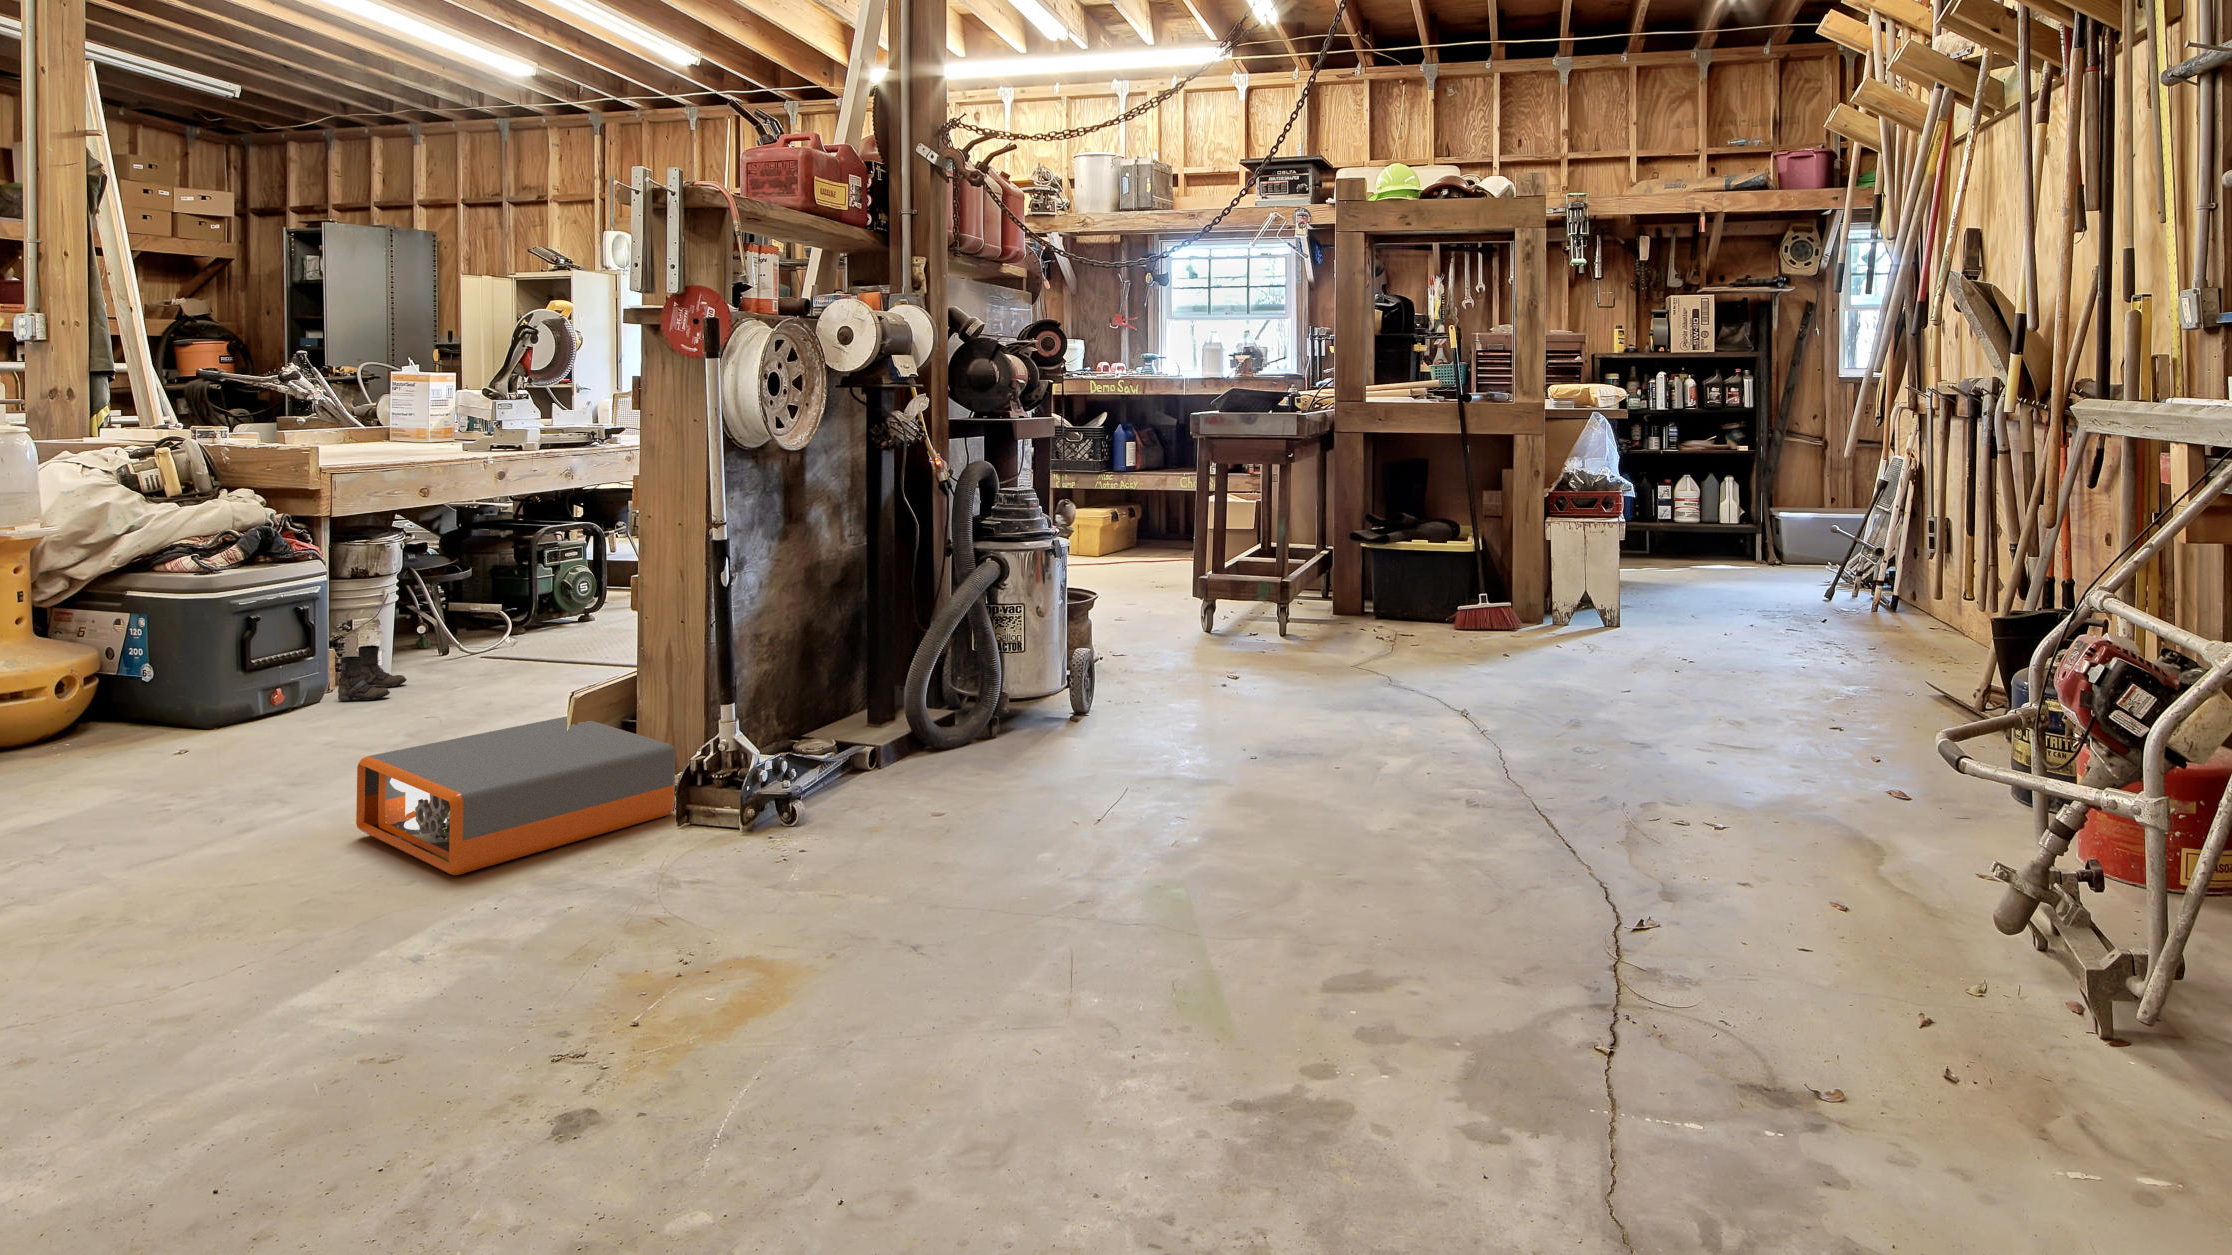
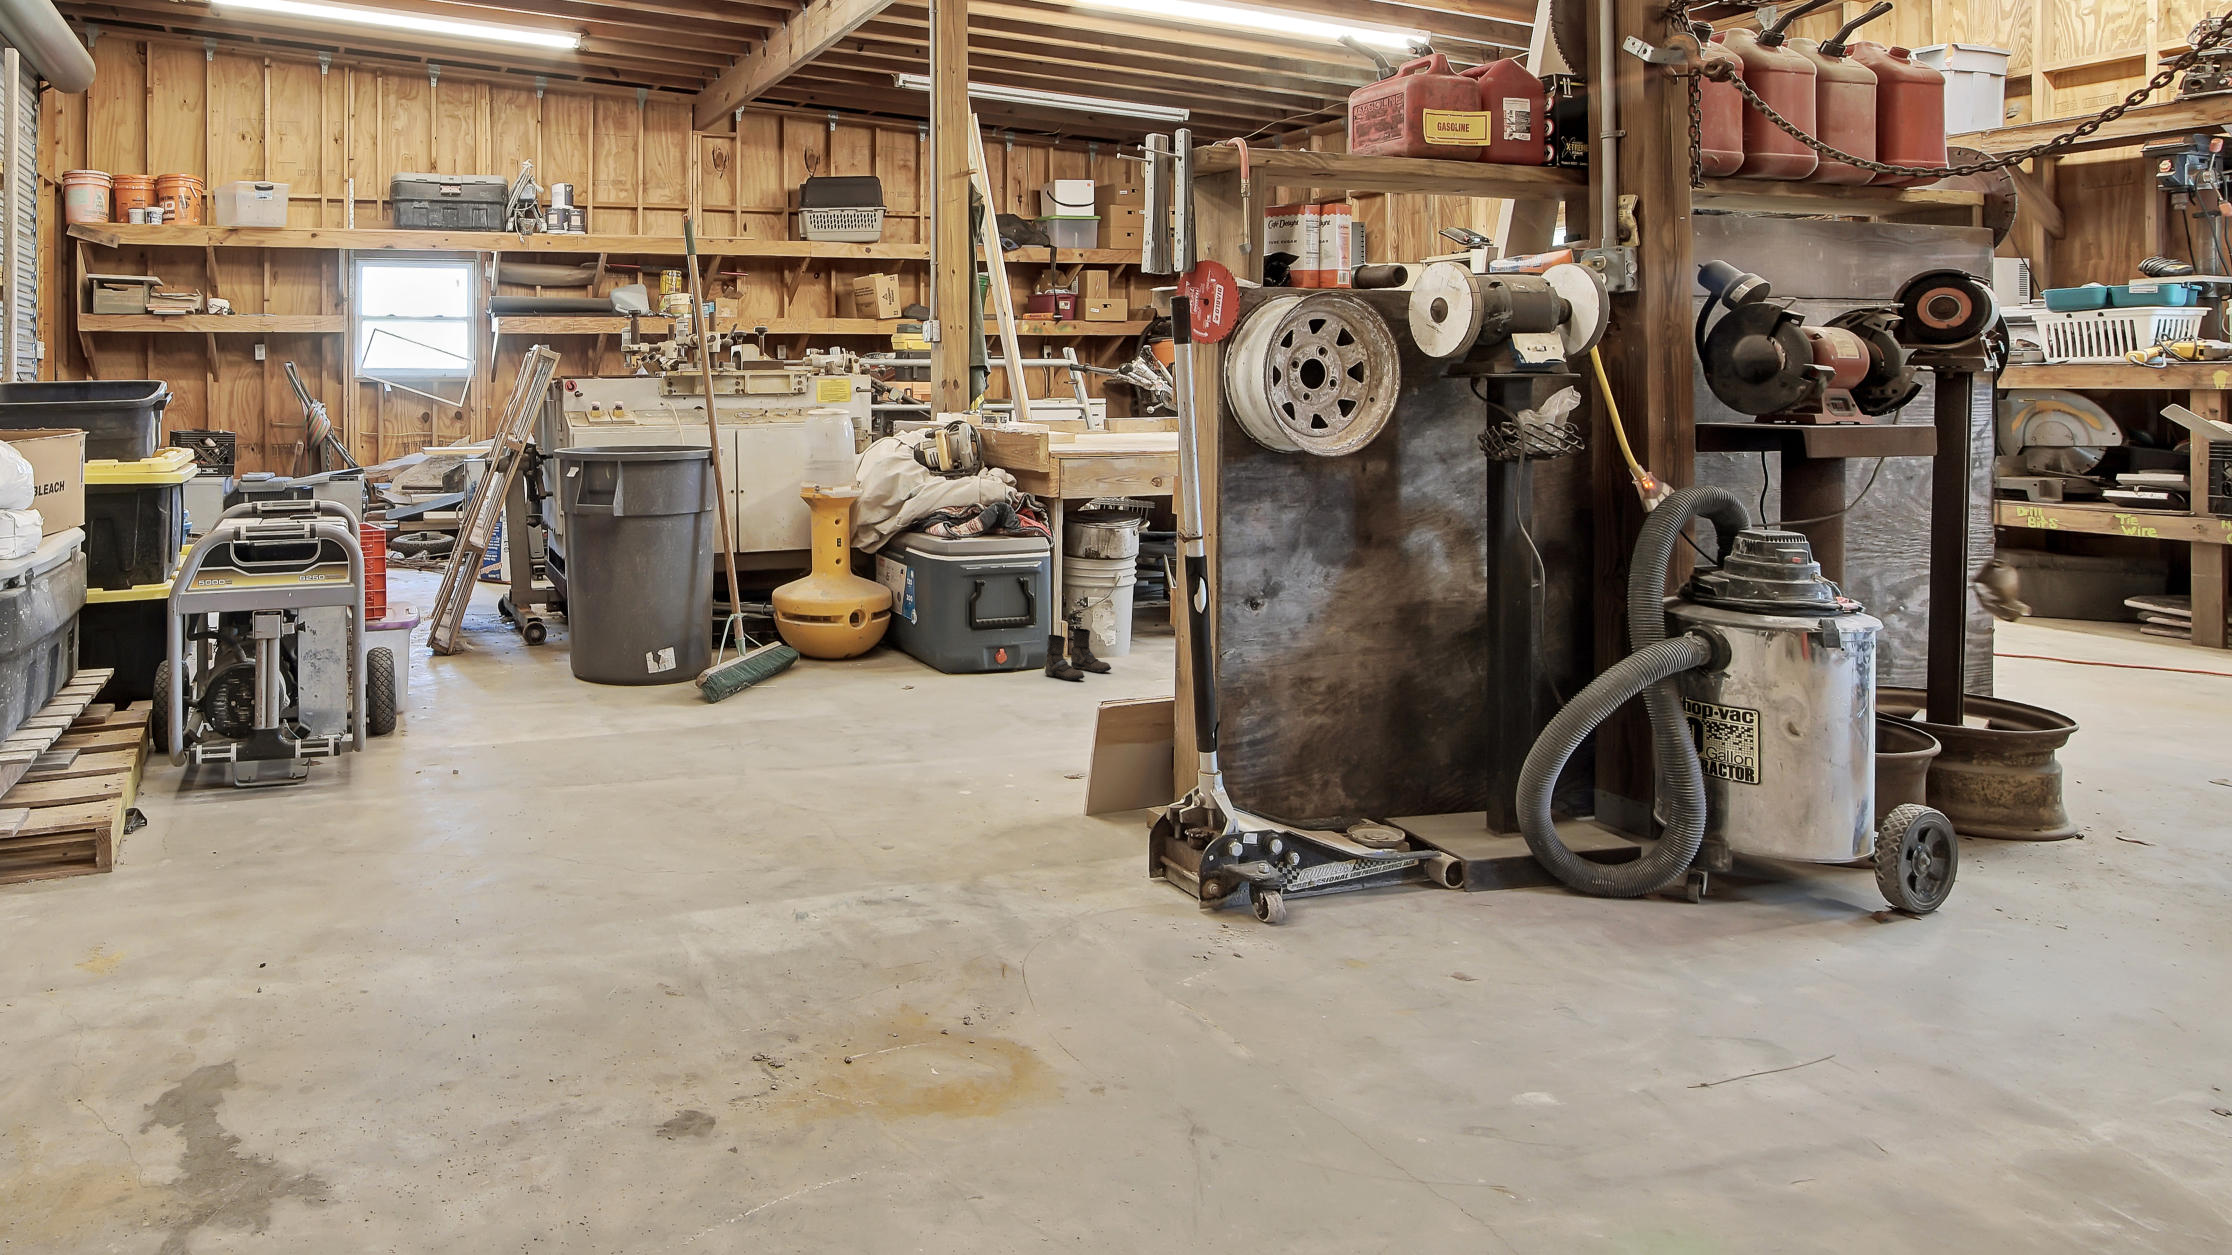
storage box: present [356,716,675,875] -> none [908,718,1165,862]

